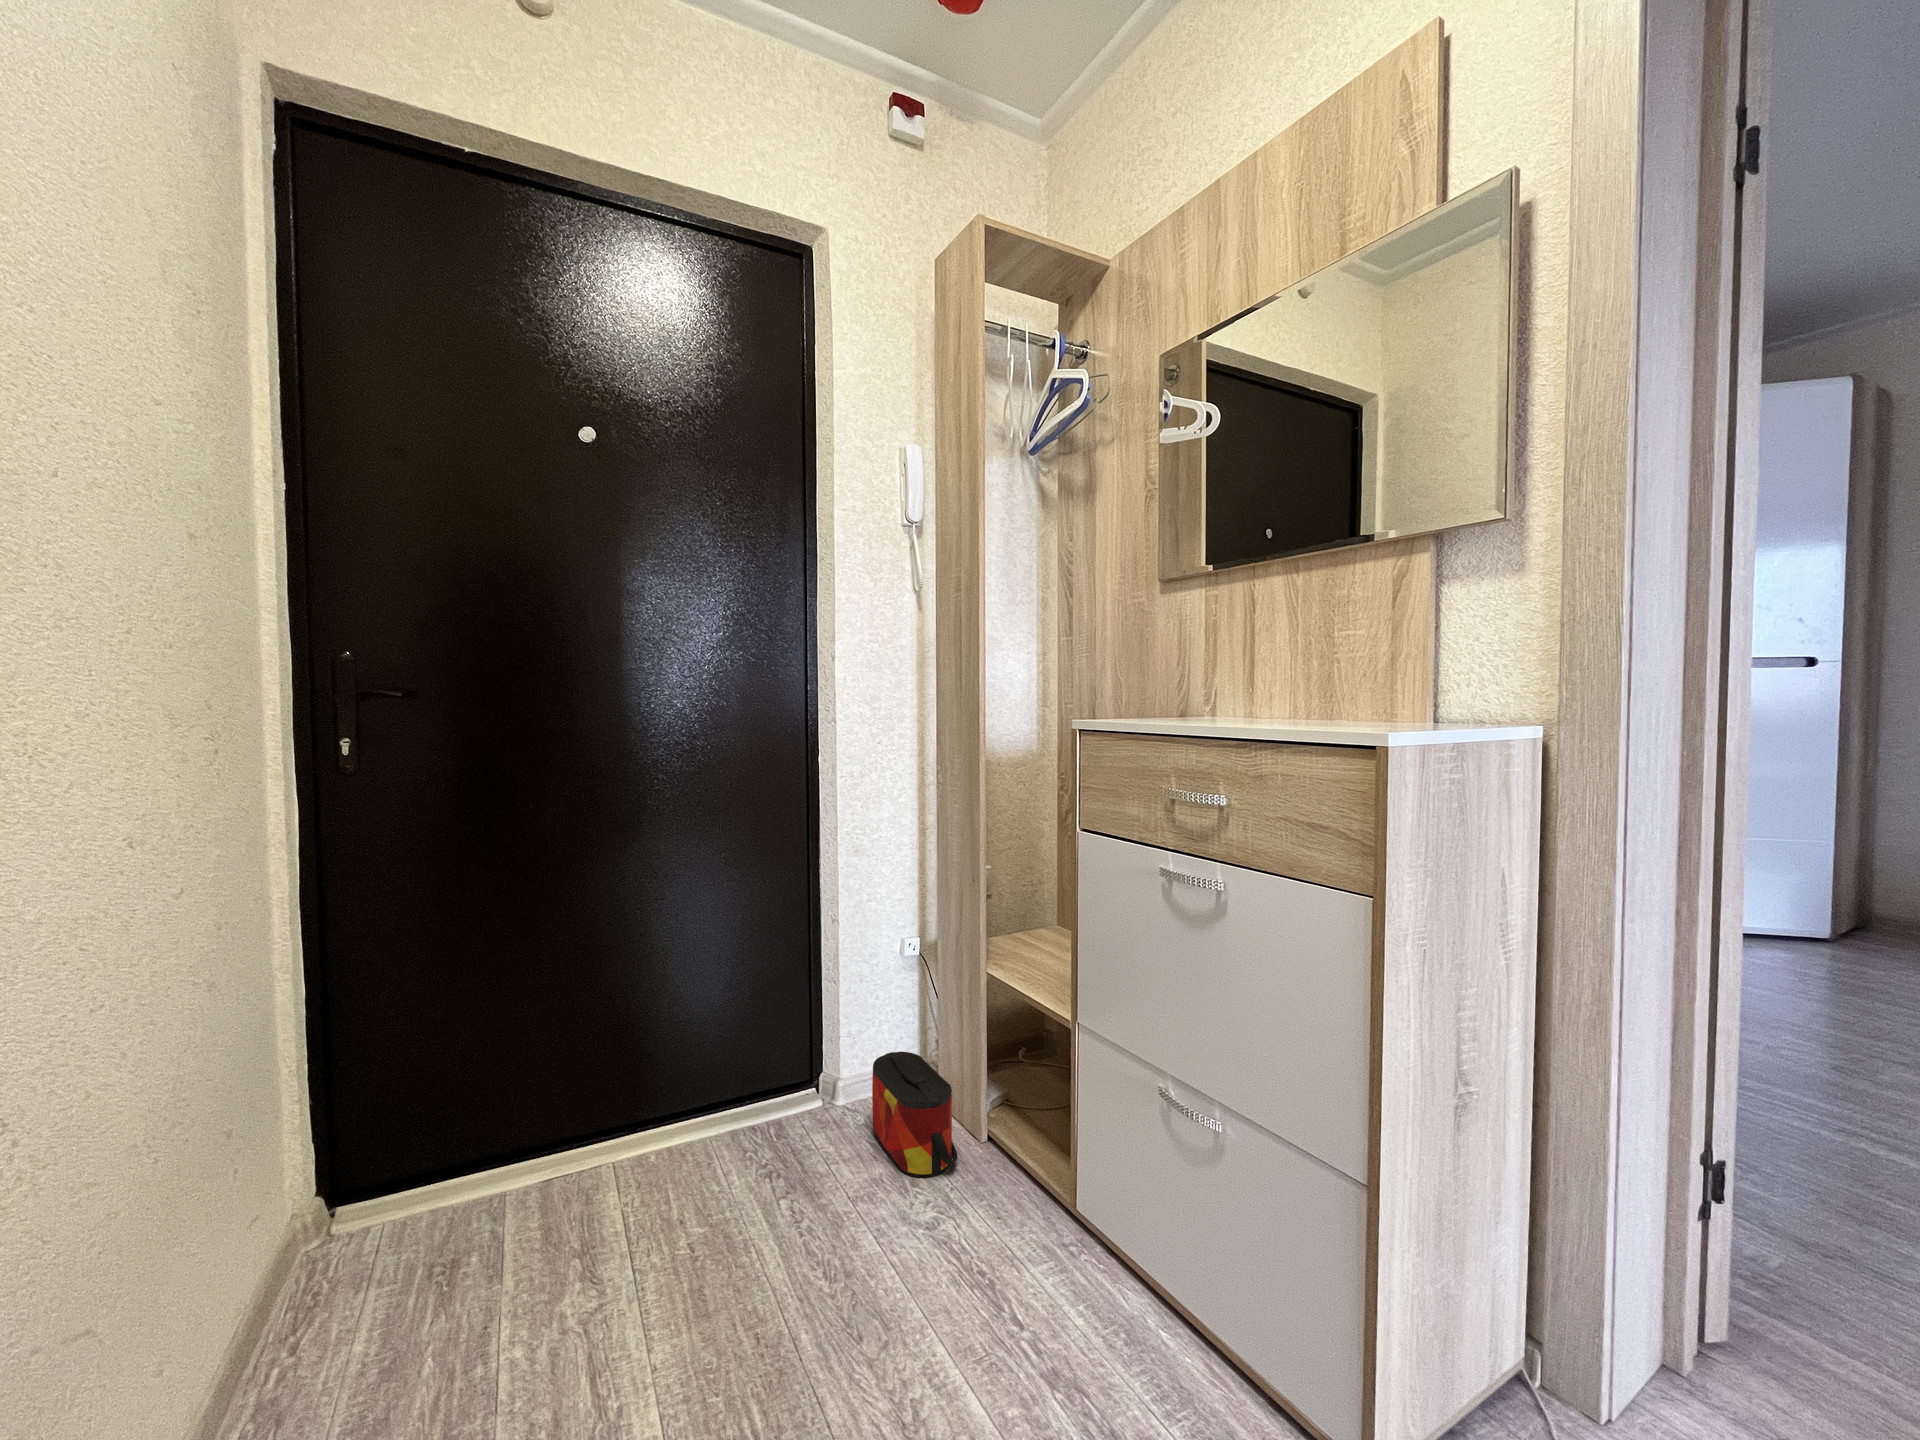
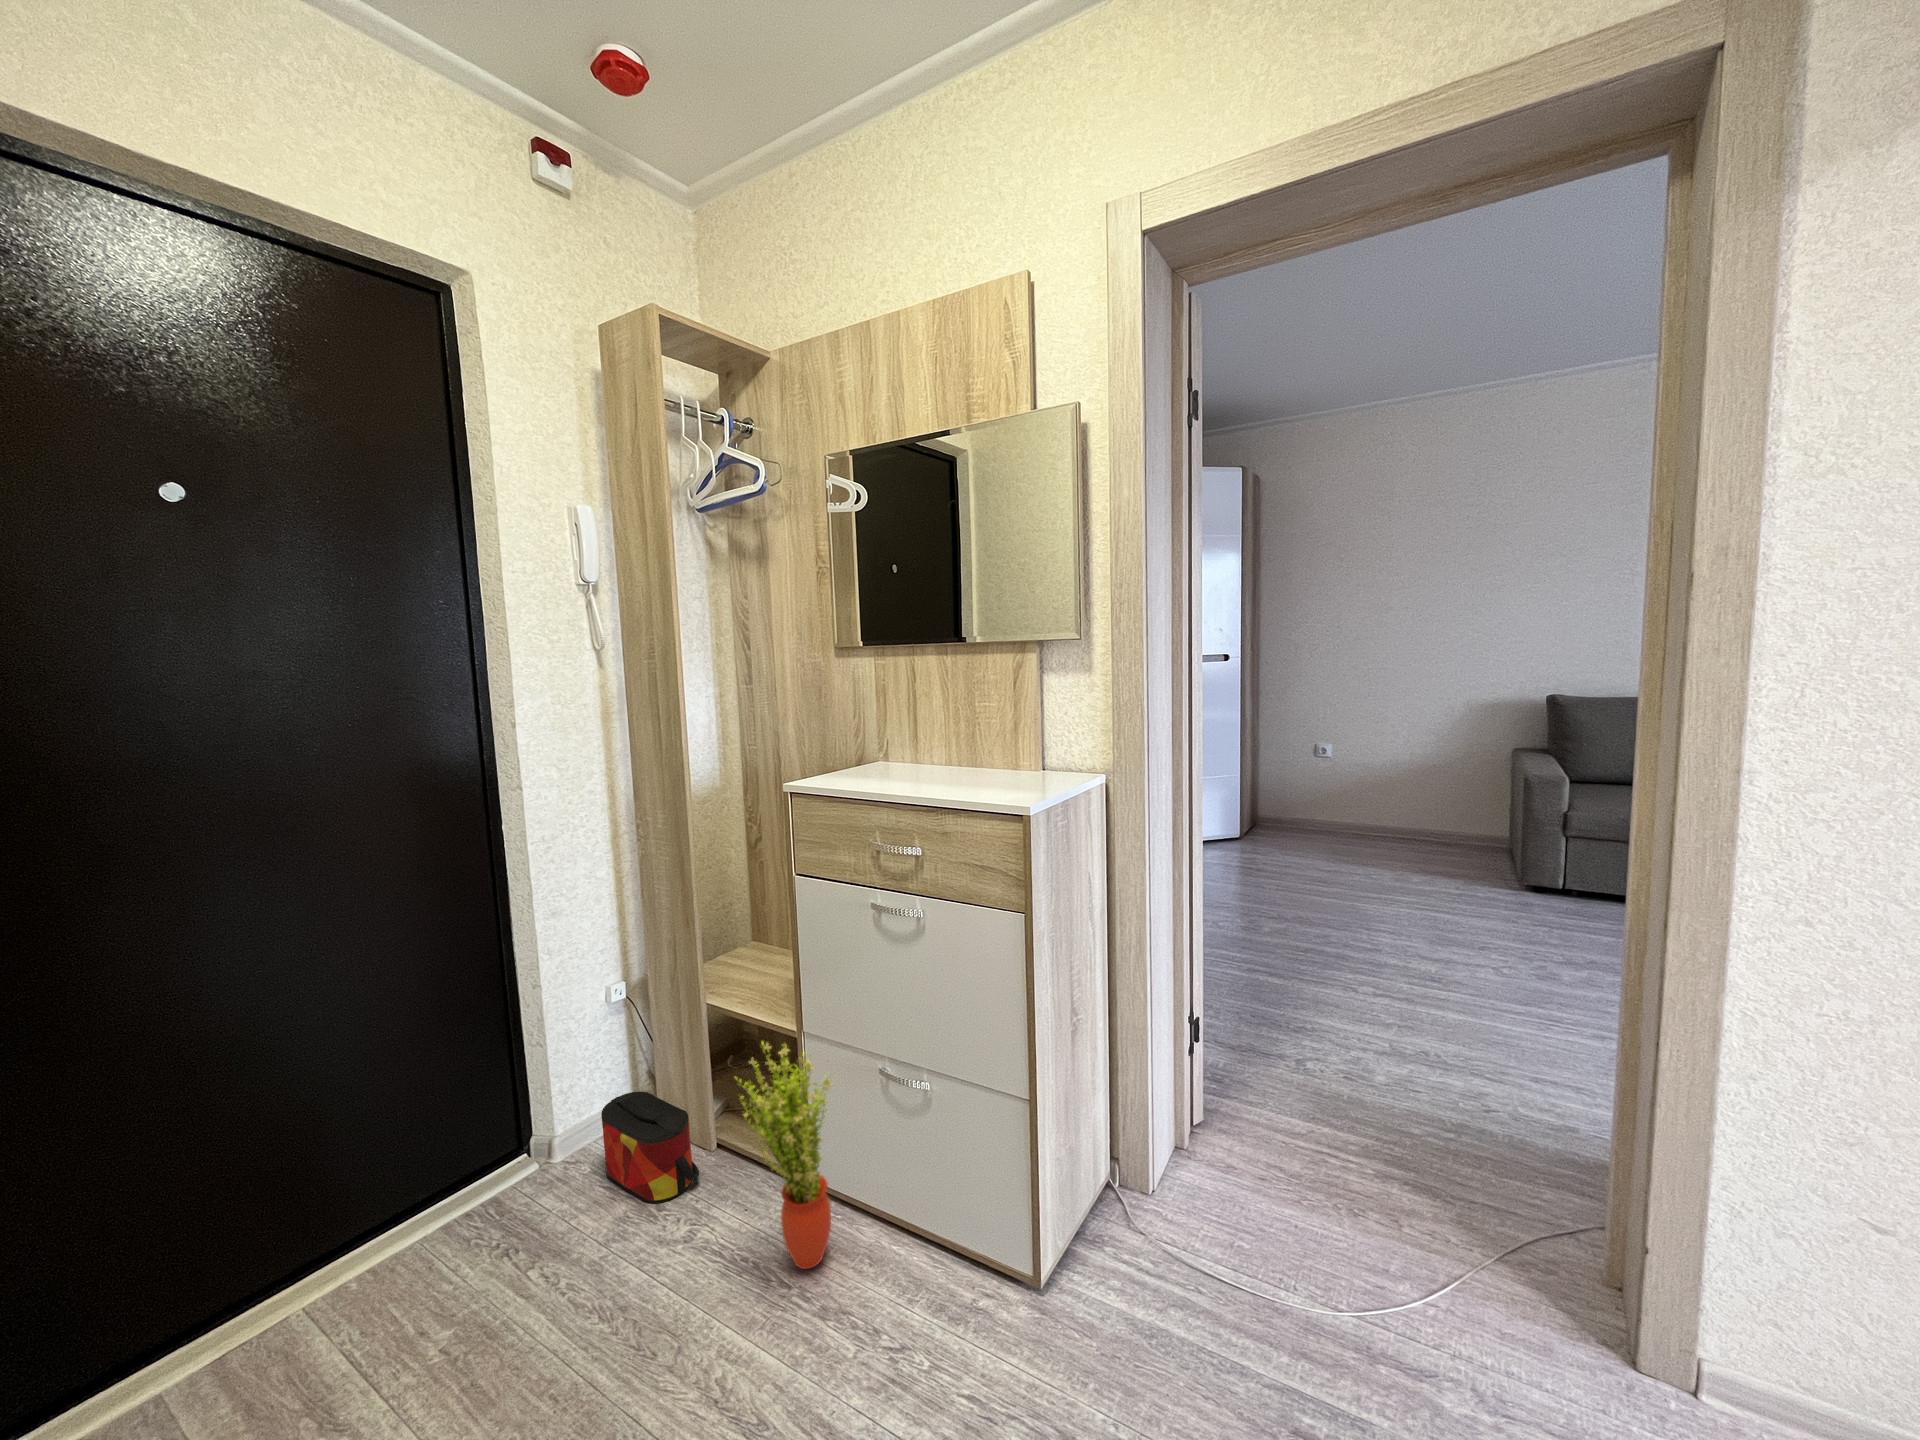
potted plant: none [982,1013,1095,1316] -> present [739,1042,832,1269]

